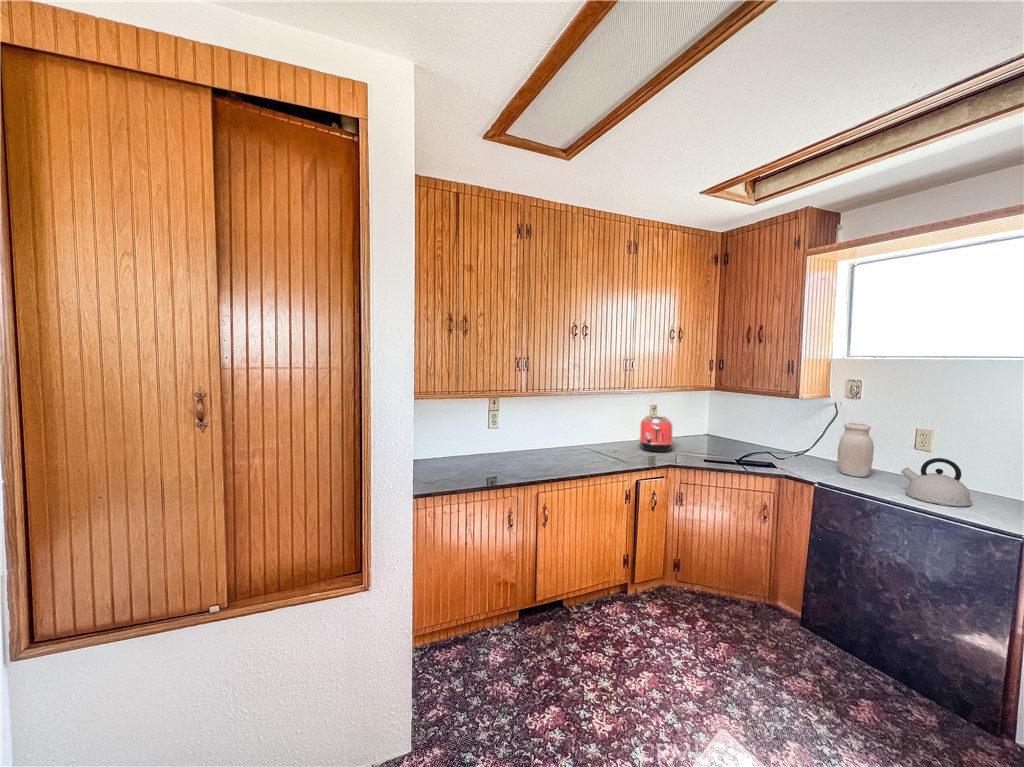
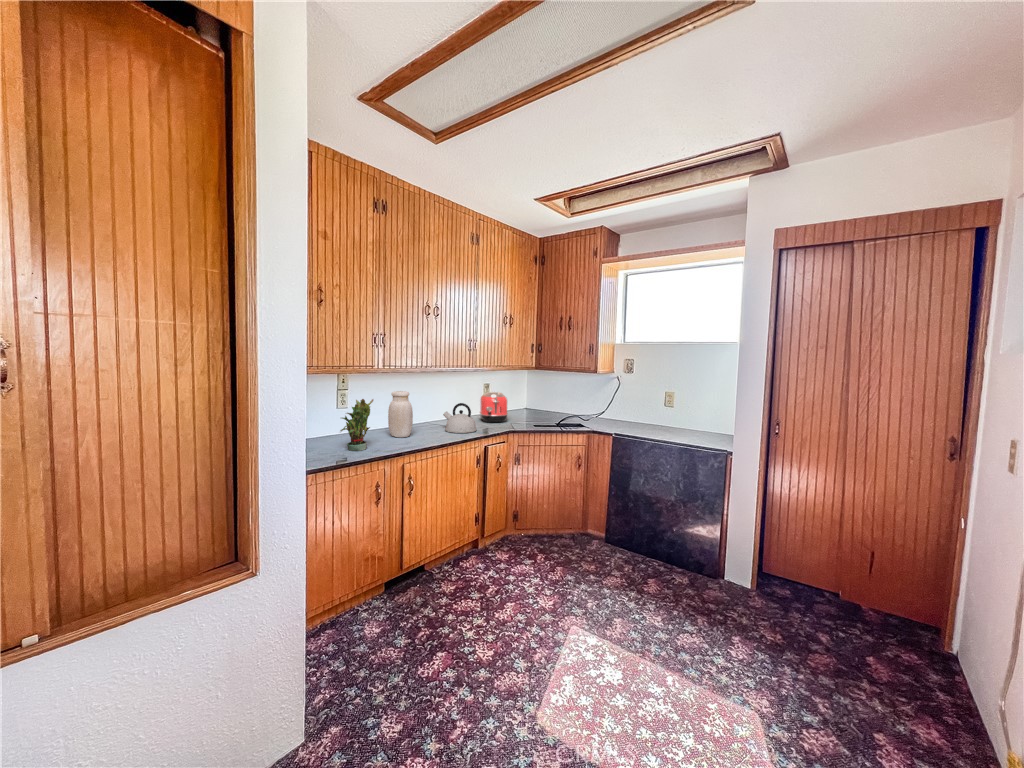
potted plant: none [479,423,512,474] -> present [340,399,373,451]
jar: present [838,423,874,477] -> present [388,391,413,437]
kettle: present [901,458,972,507] -> present [443,403,477,433]

